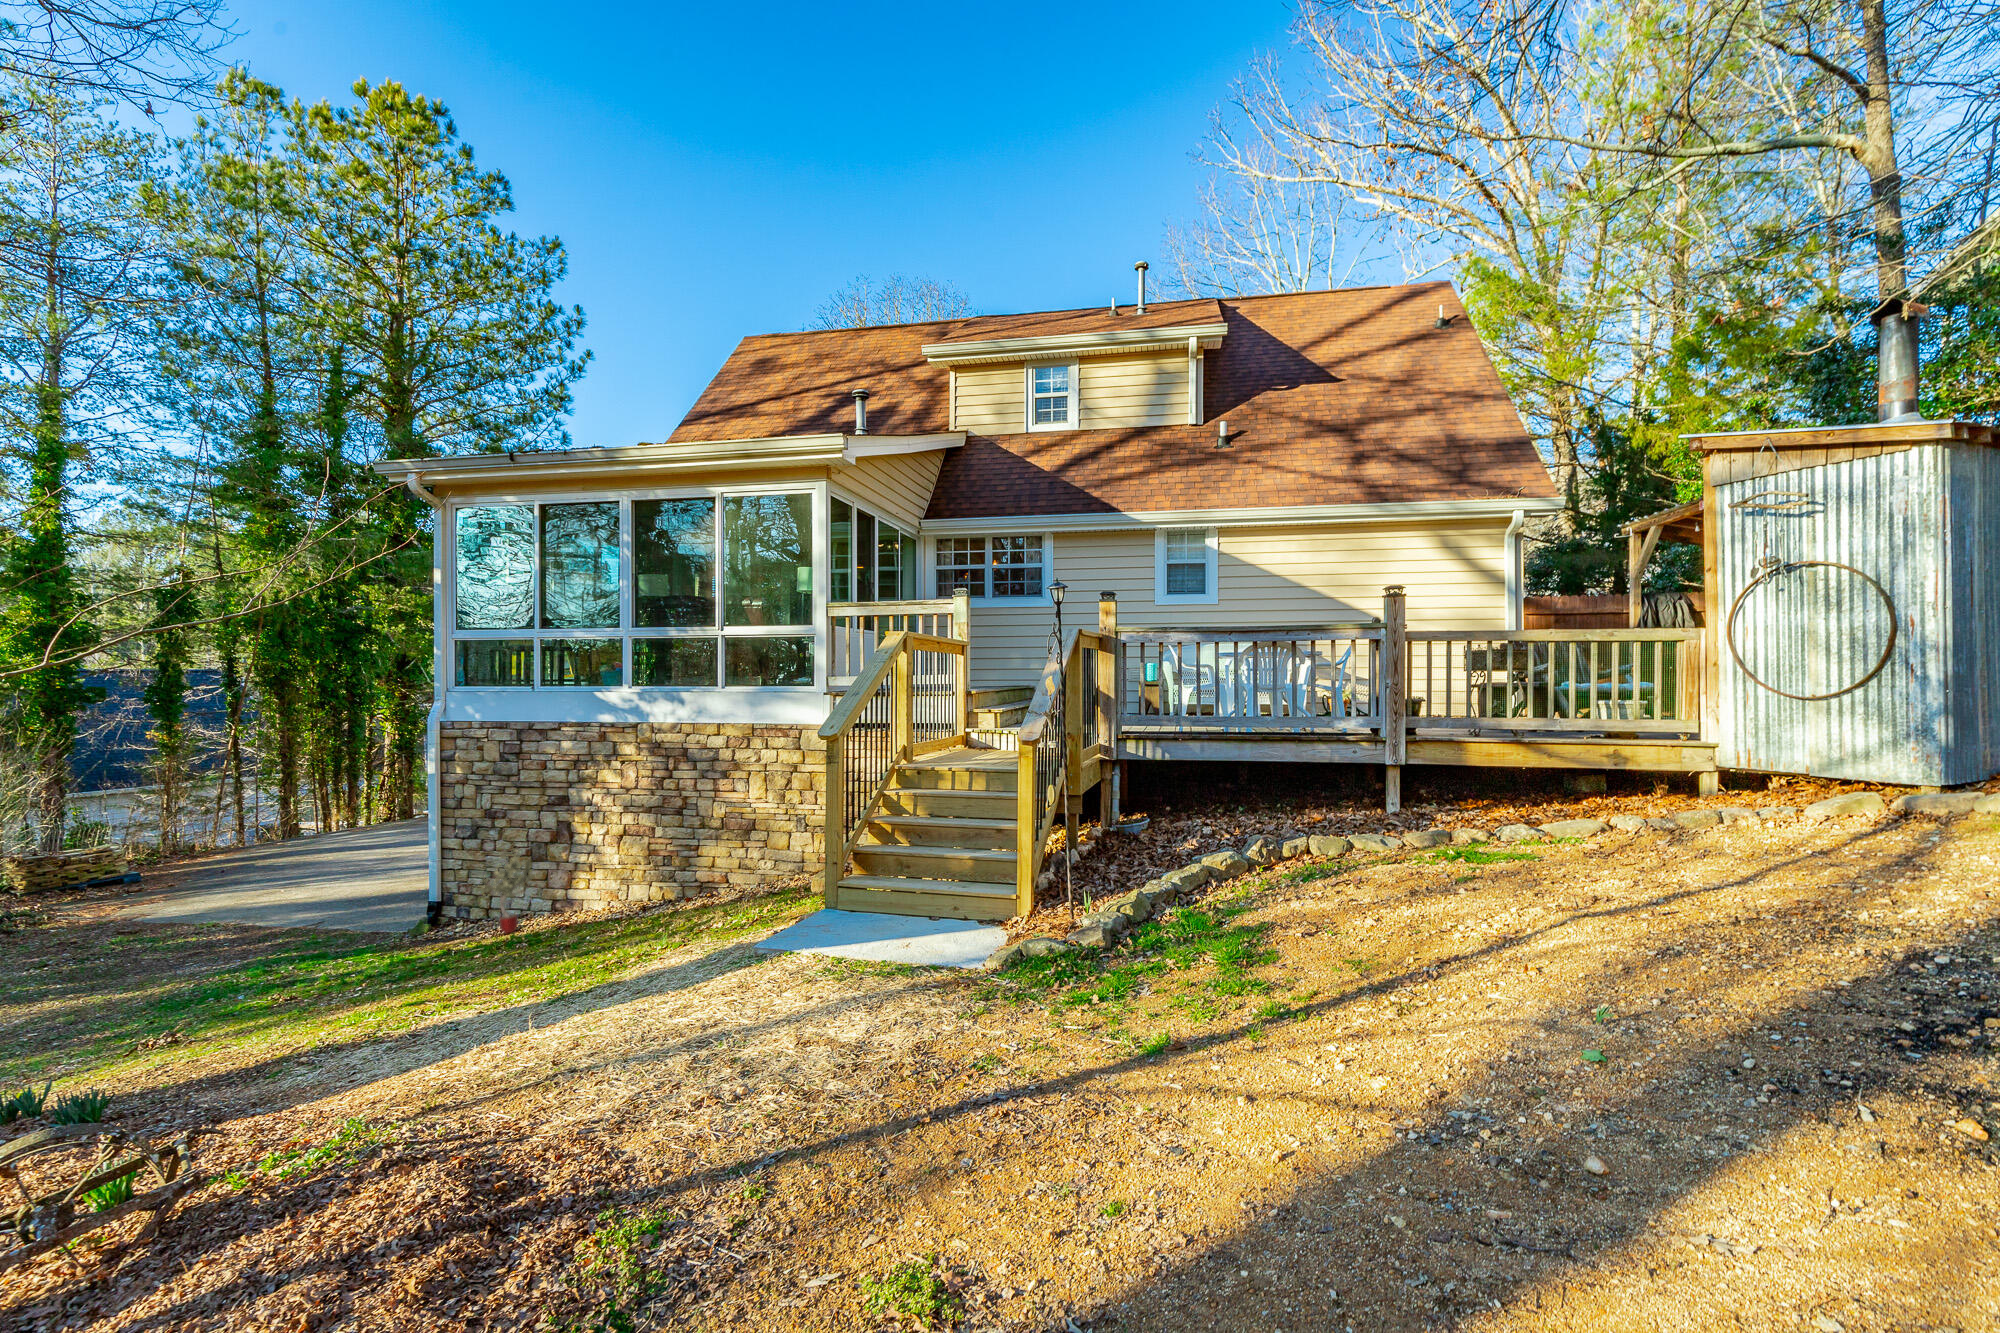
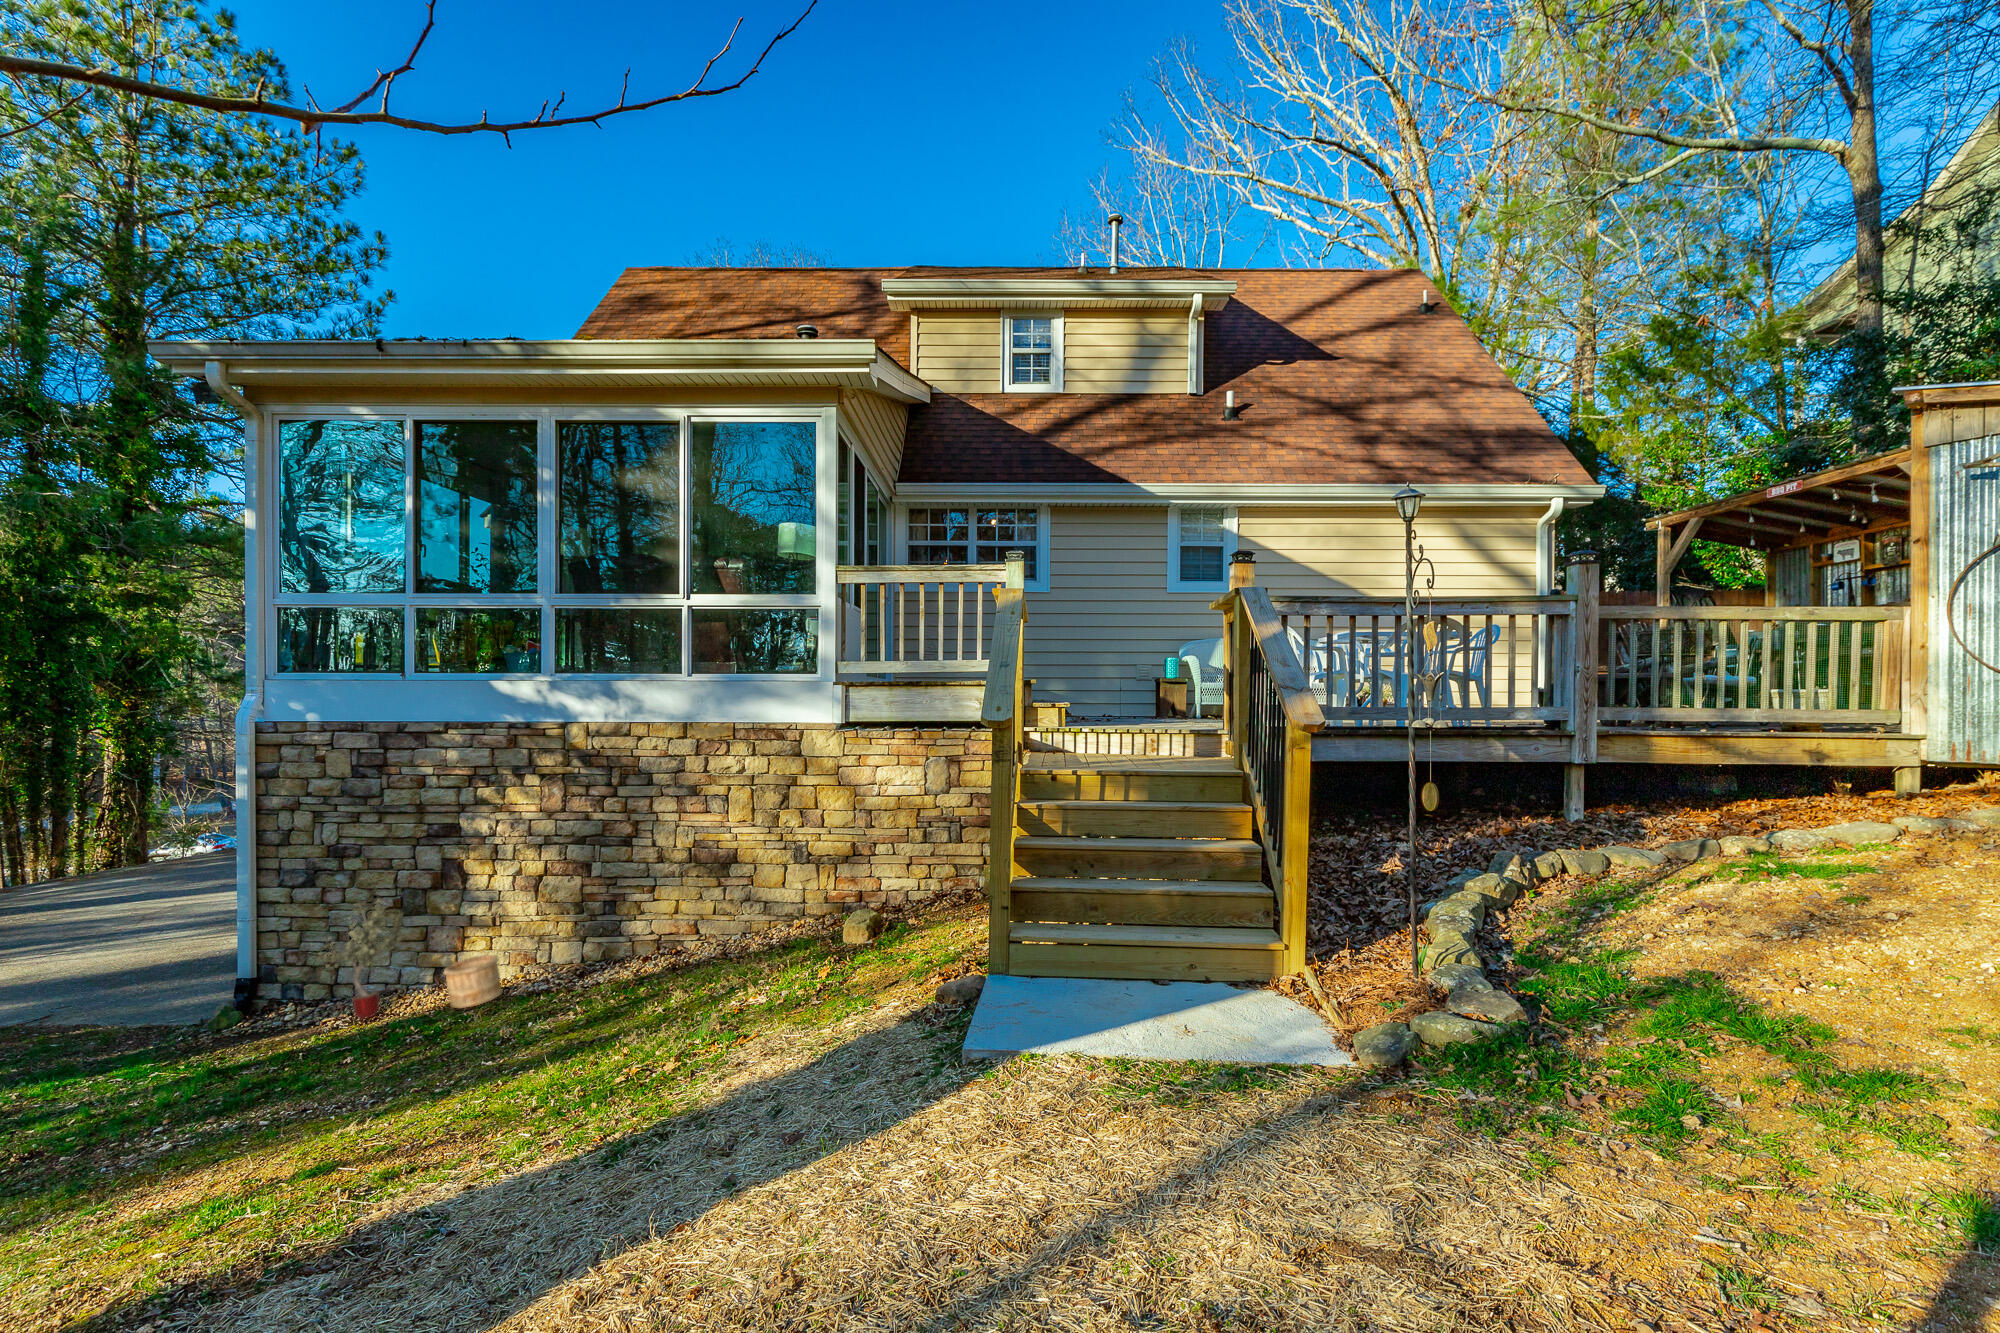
wooden bucket: none [556,892,598,929] -> present [444,955,502,1008]

